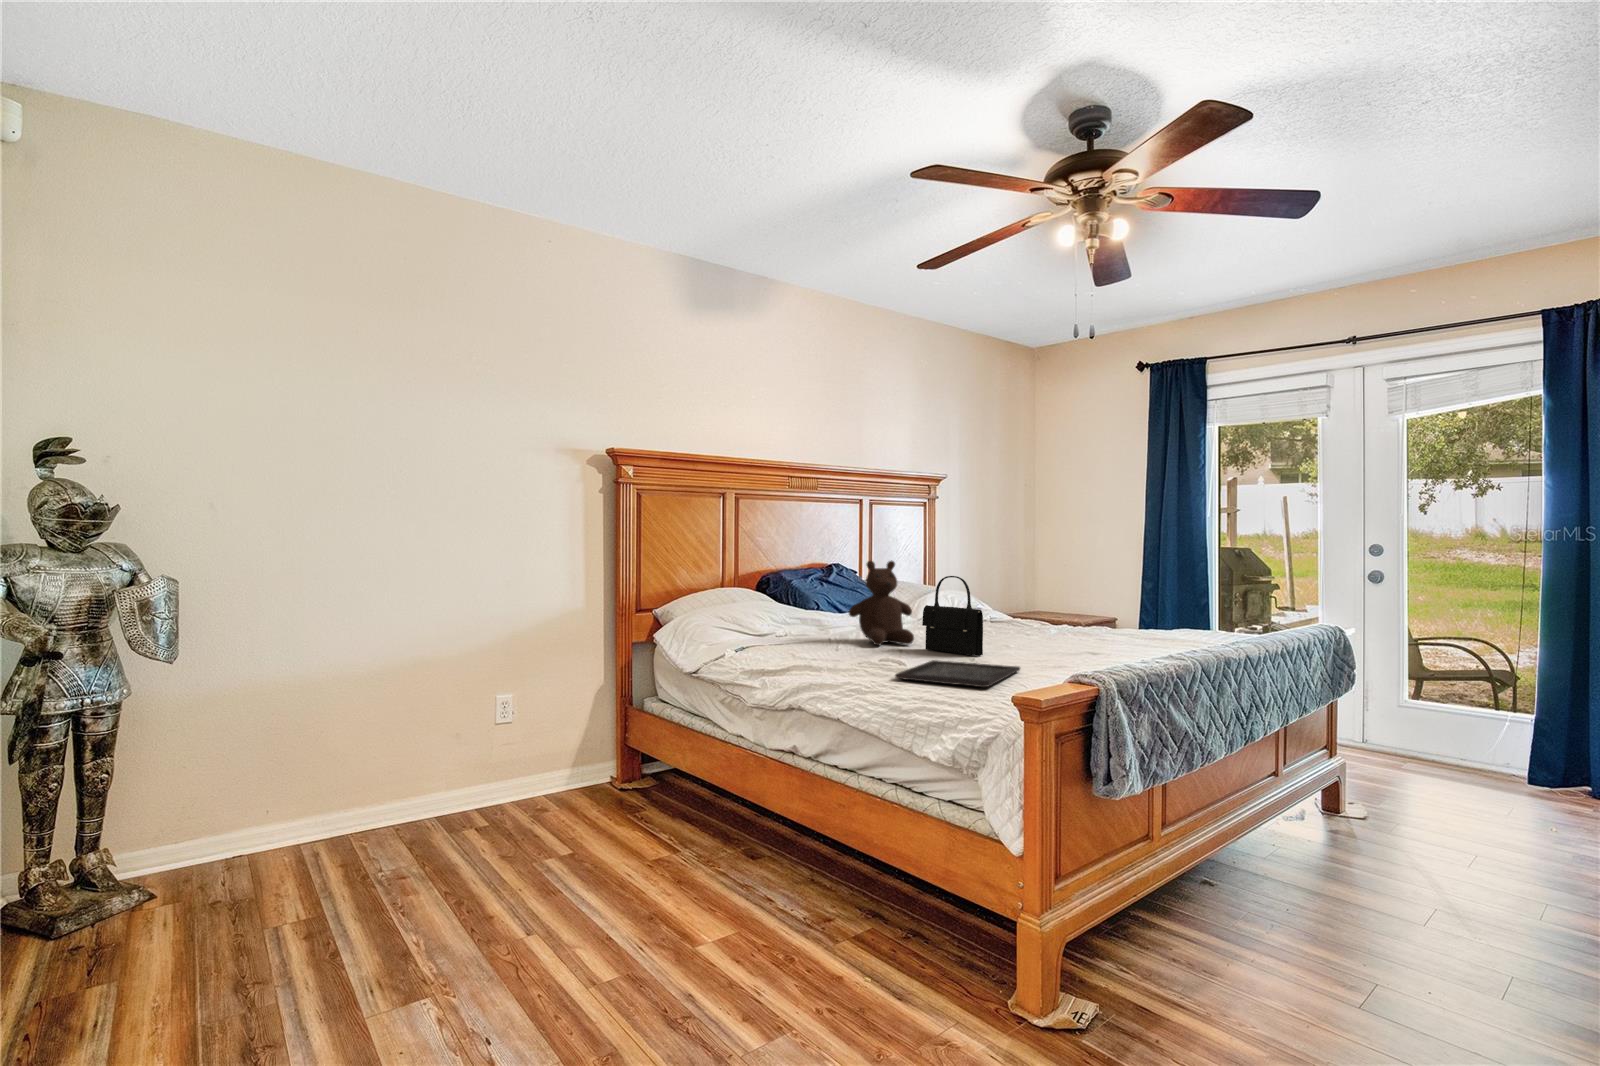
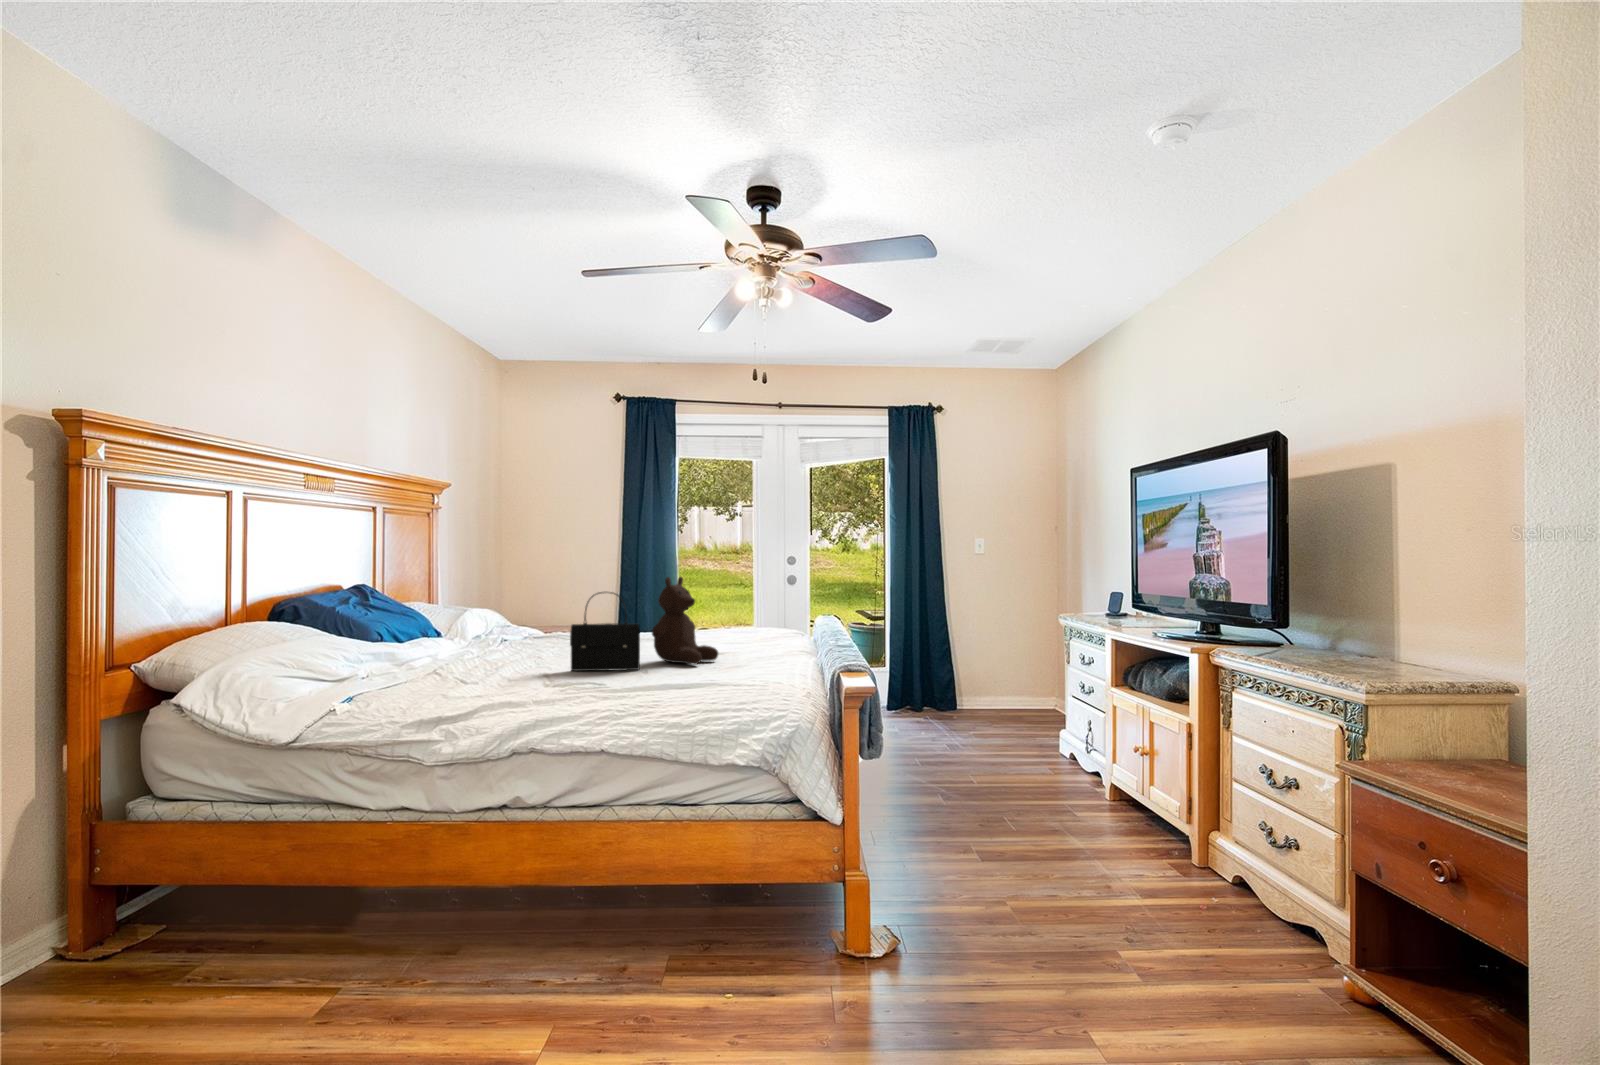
teddy bear: present [849,560,914,646] -> present [652,577,718,665]
tray: present [895,660,1020,687] -> none [623,672,734,697]

